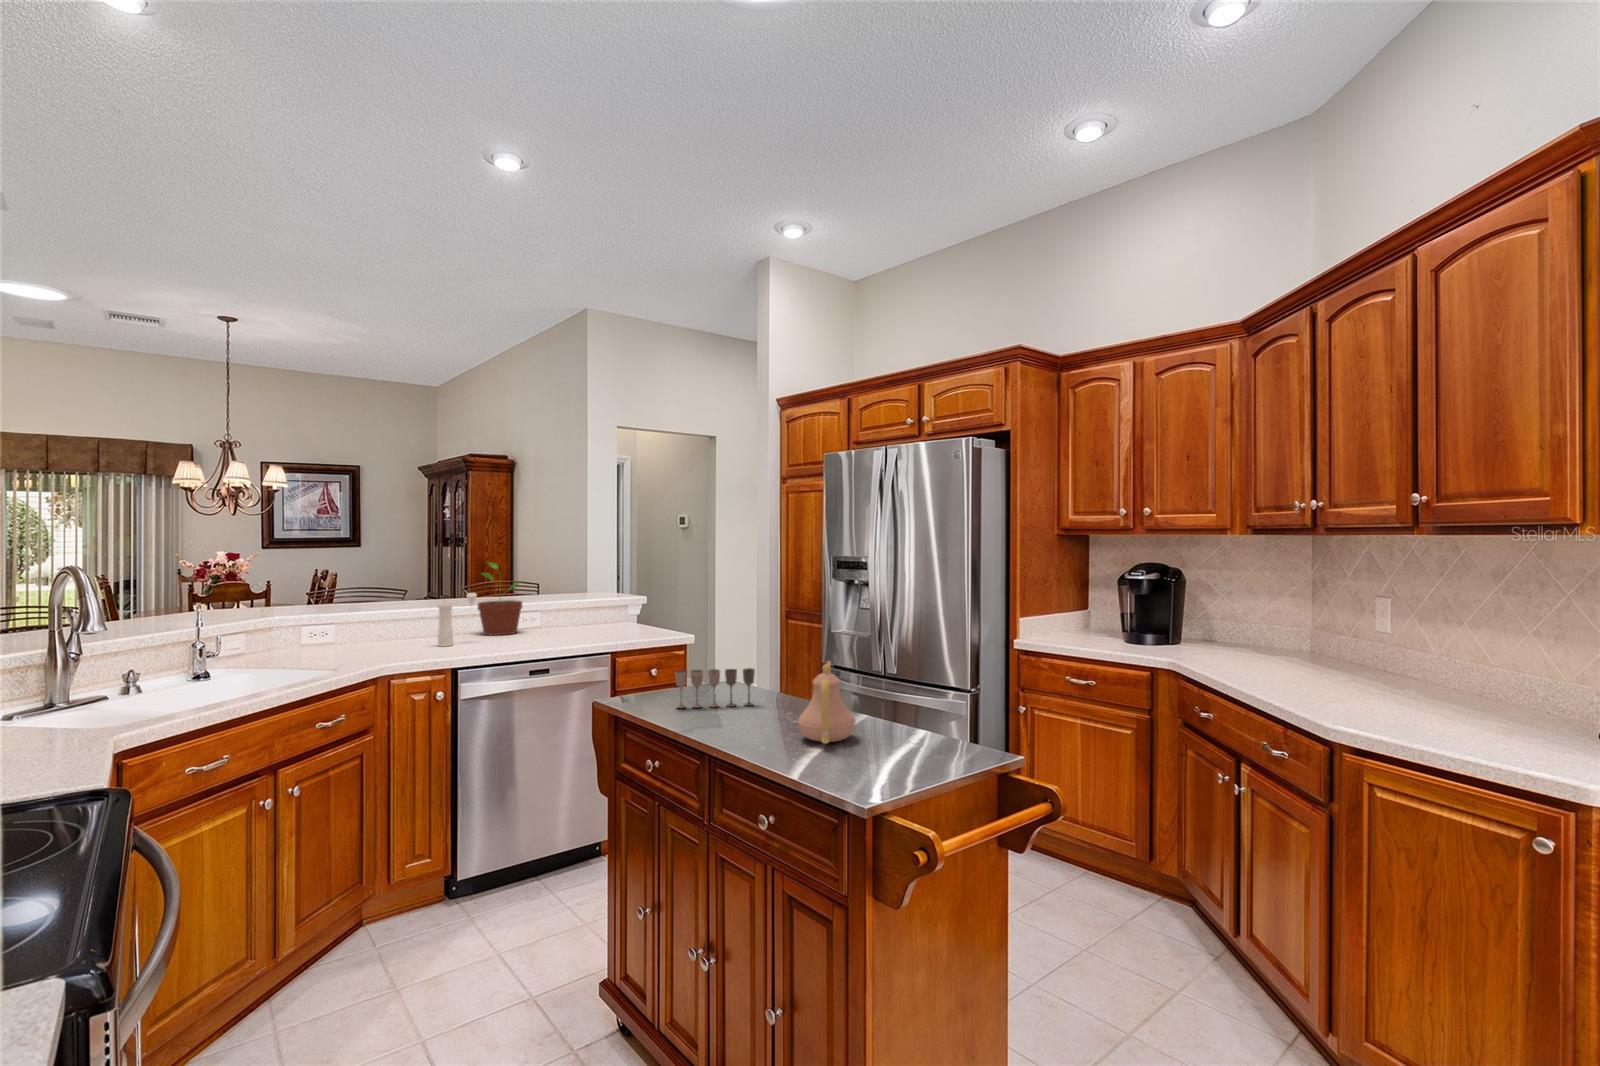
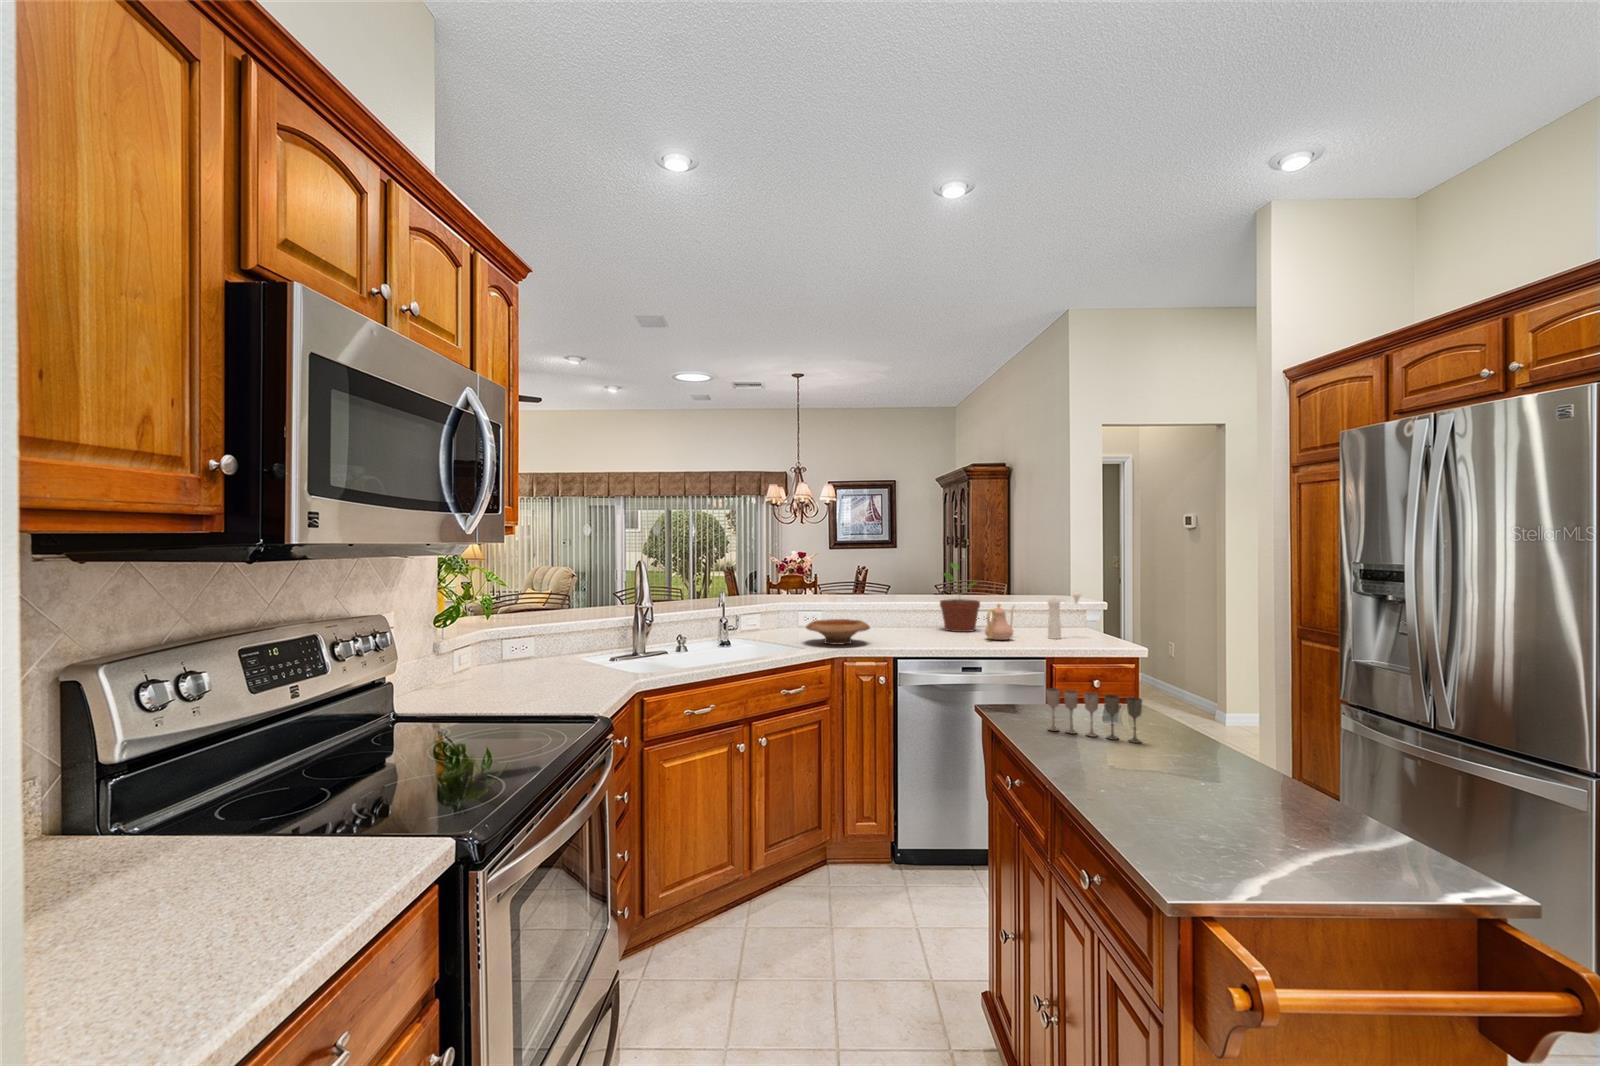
pepper mill: present [438,593,477,647] -> present [1048,592,1081,639]
wooden bowl: none [325,630,413,662] -> present [806,619,870,645]
teapot: present [798,661,856,744] -> present [985,604,1015,640]

